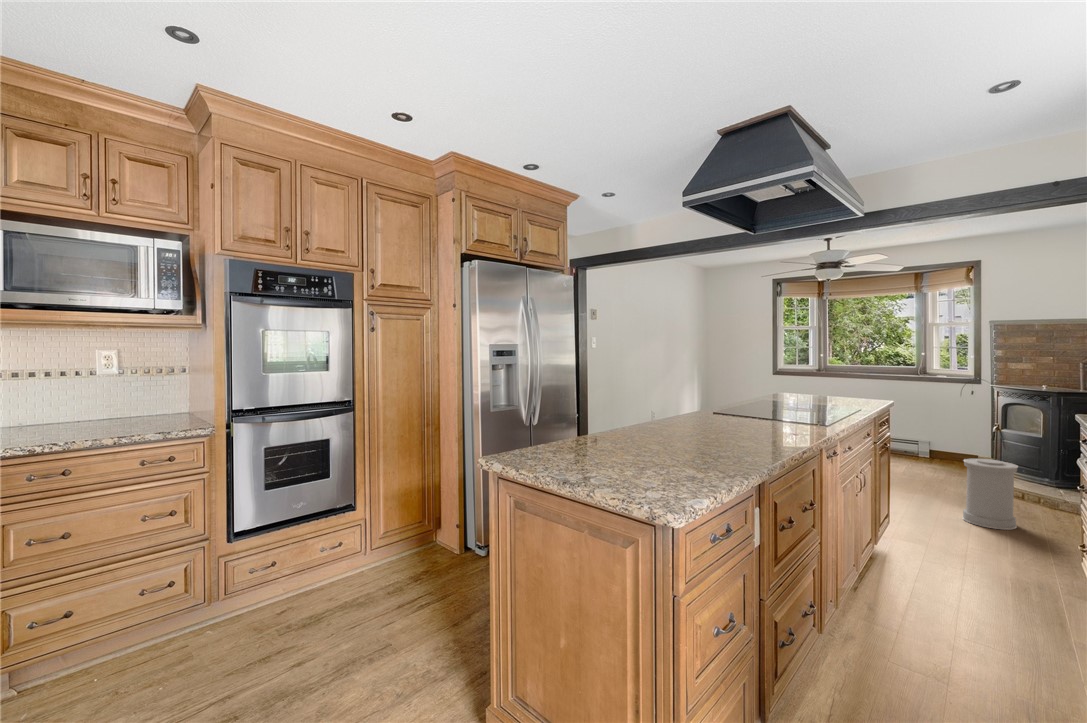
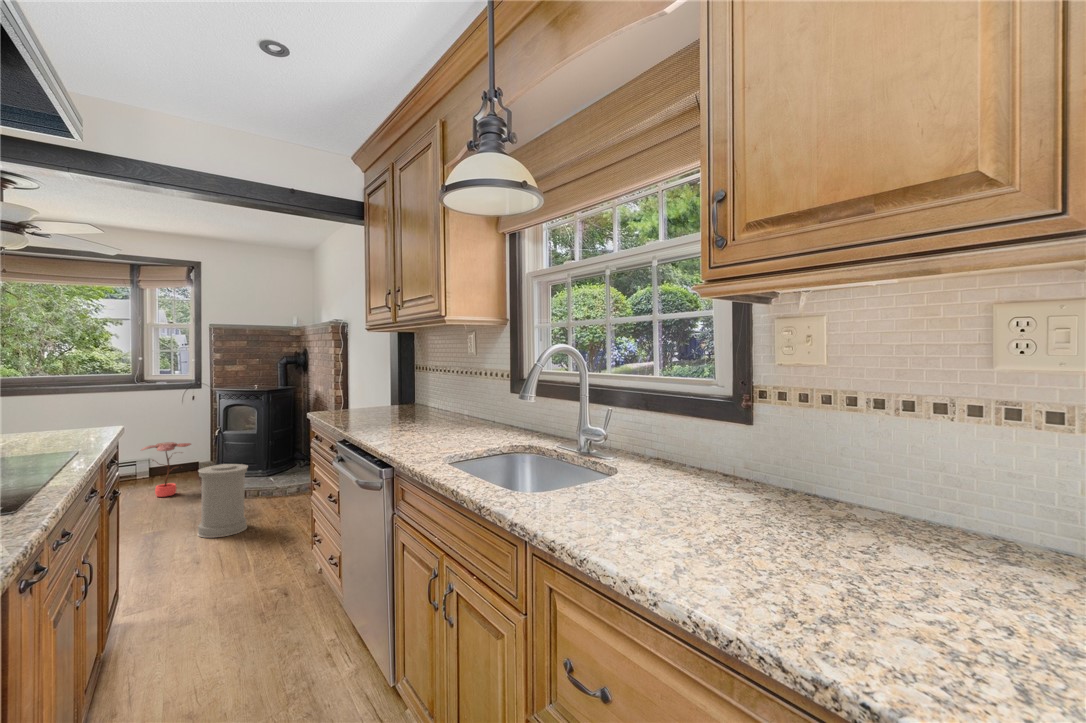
potted plant: none [919,431,966,479] -> present [141,442,191,497]

